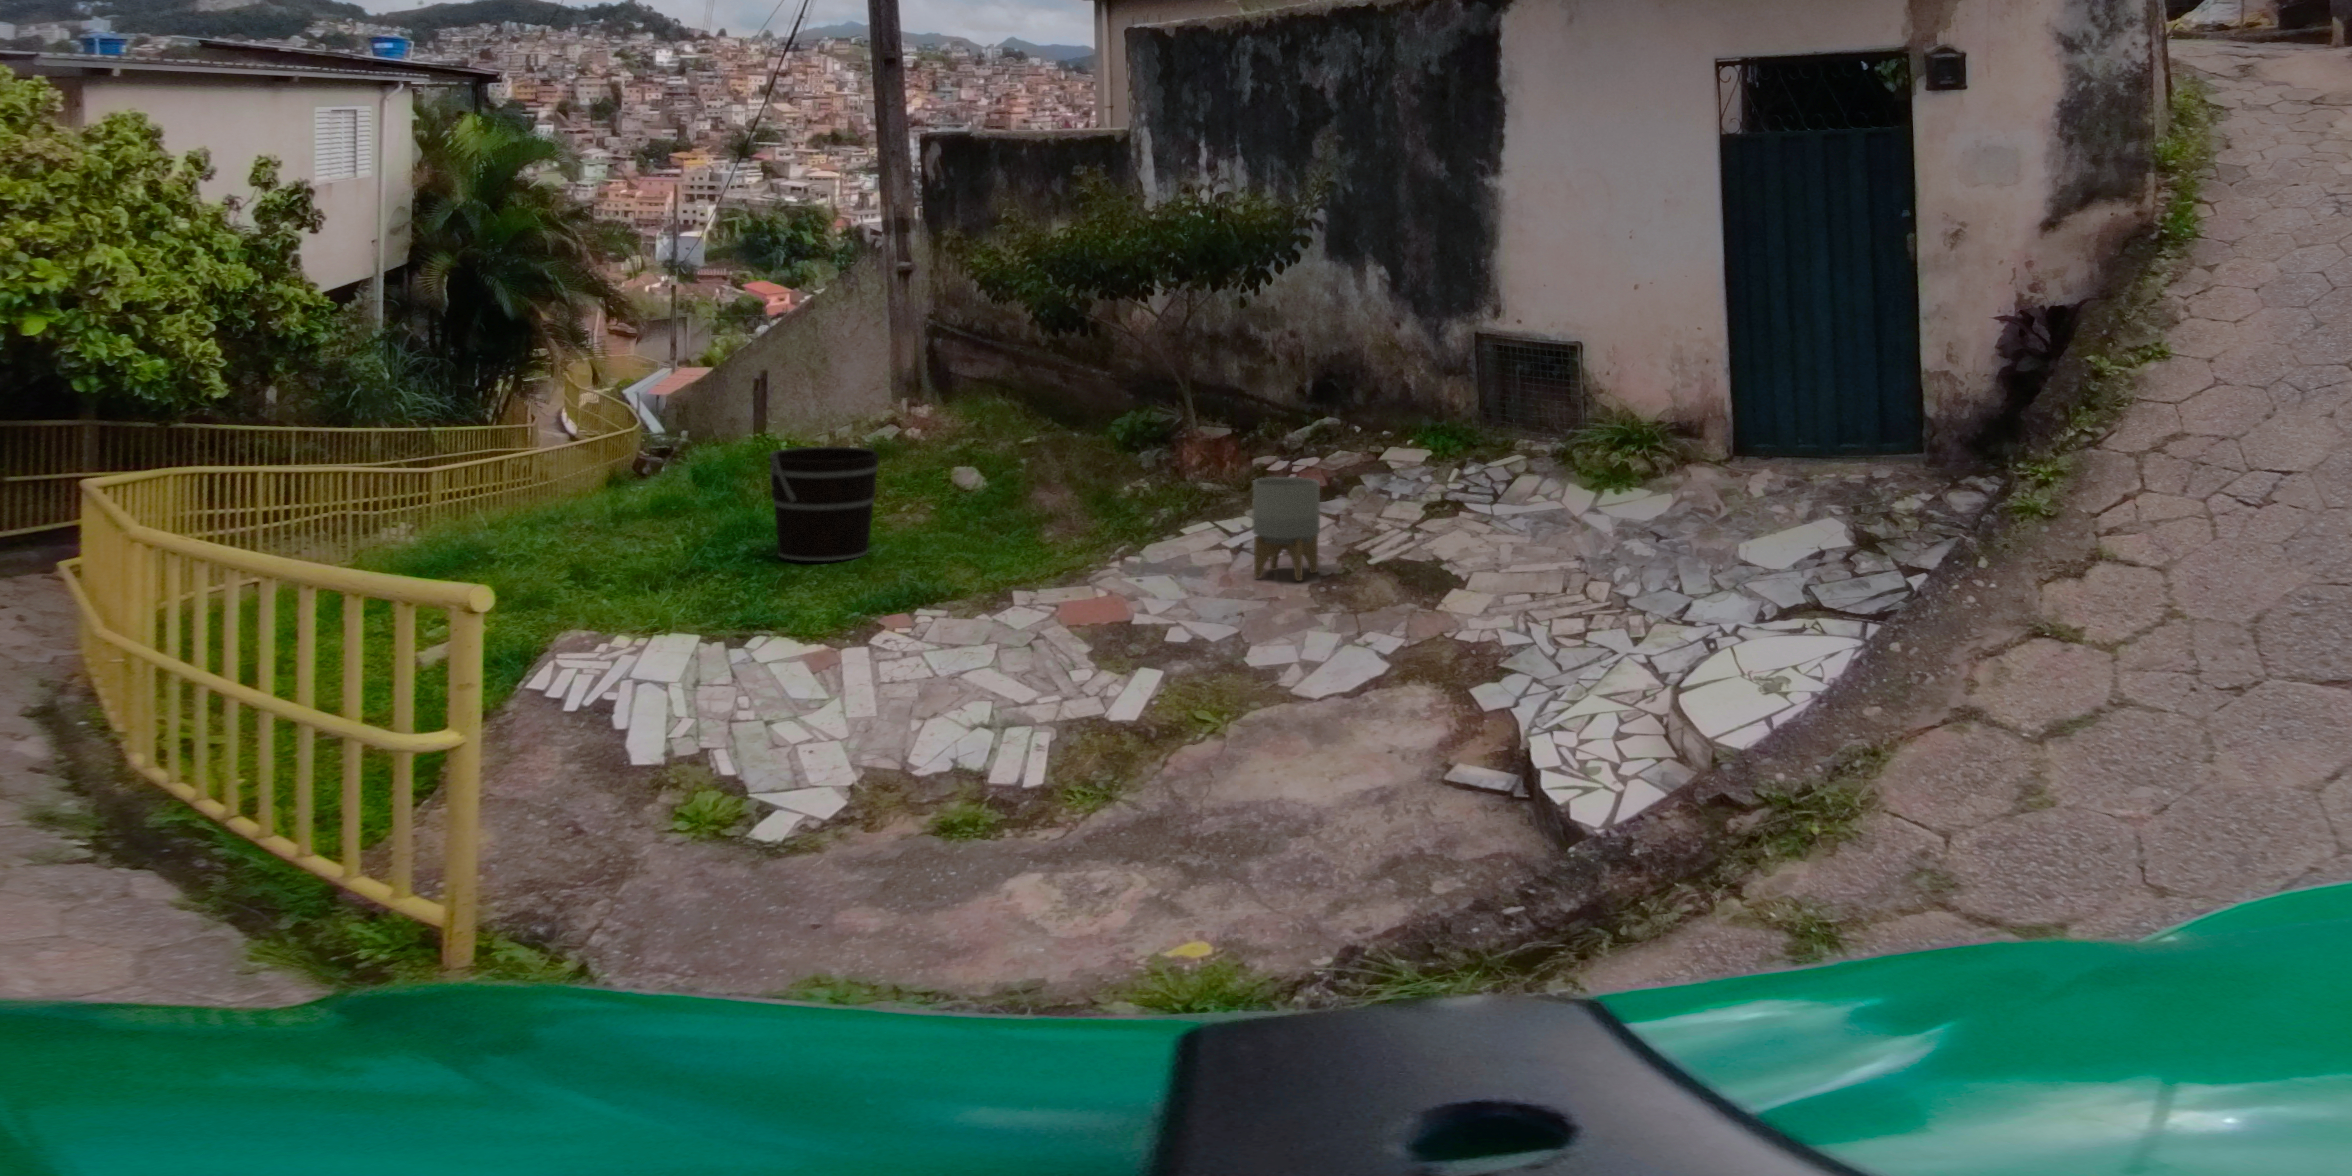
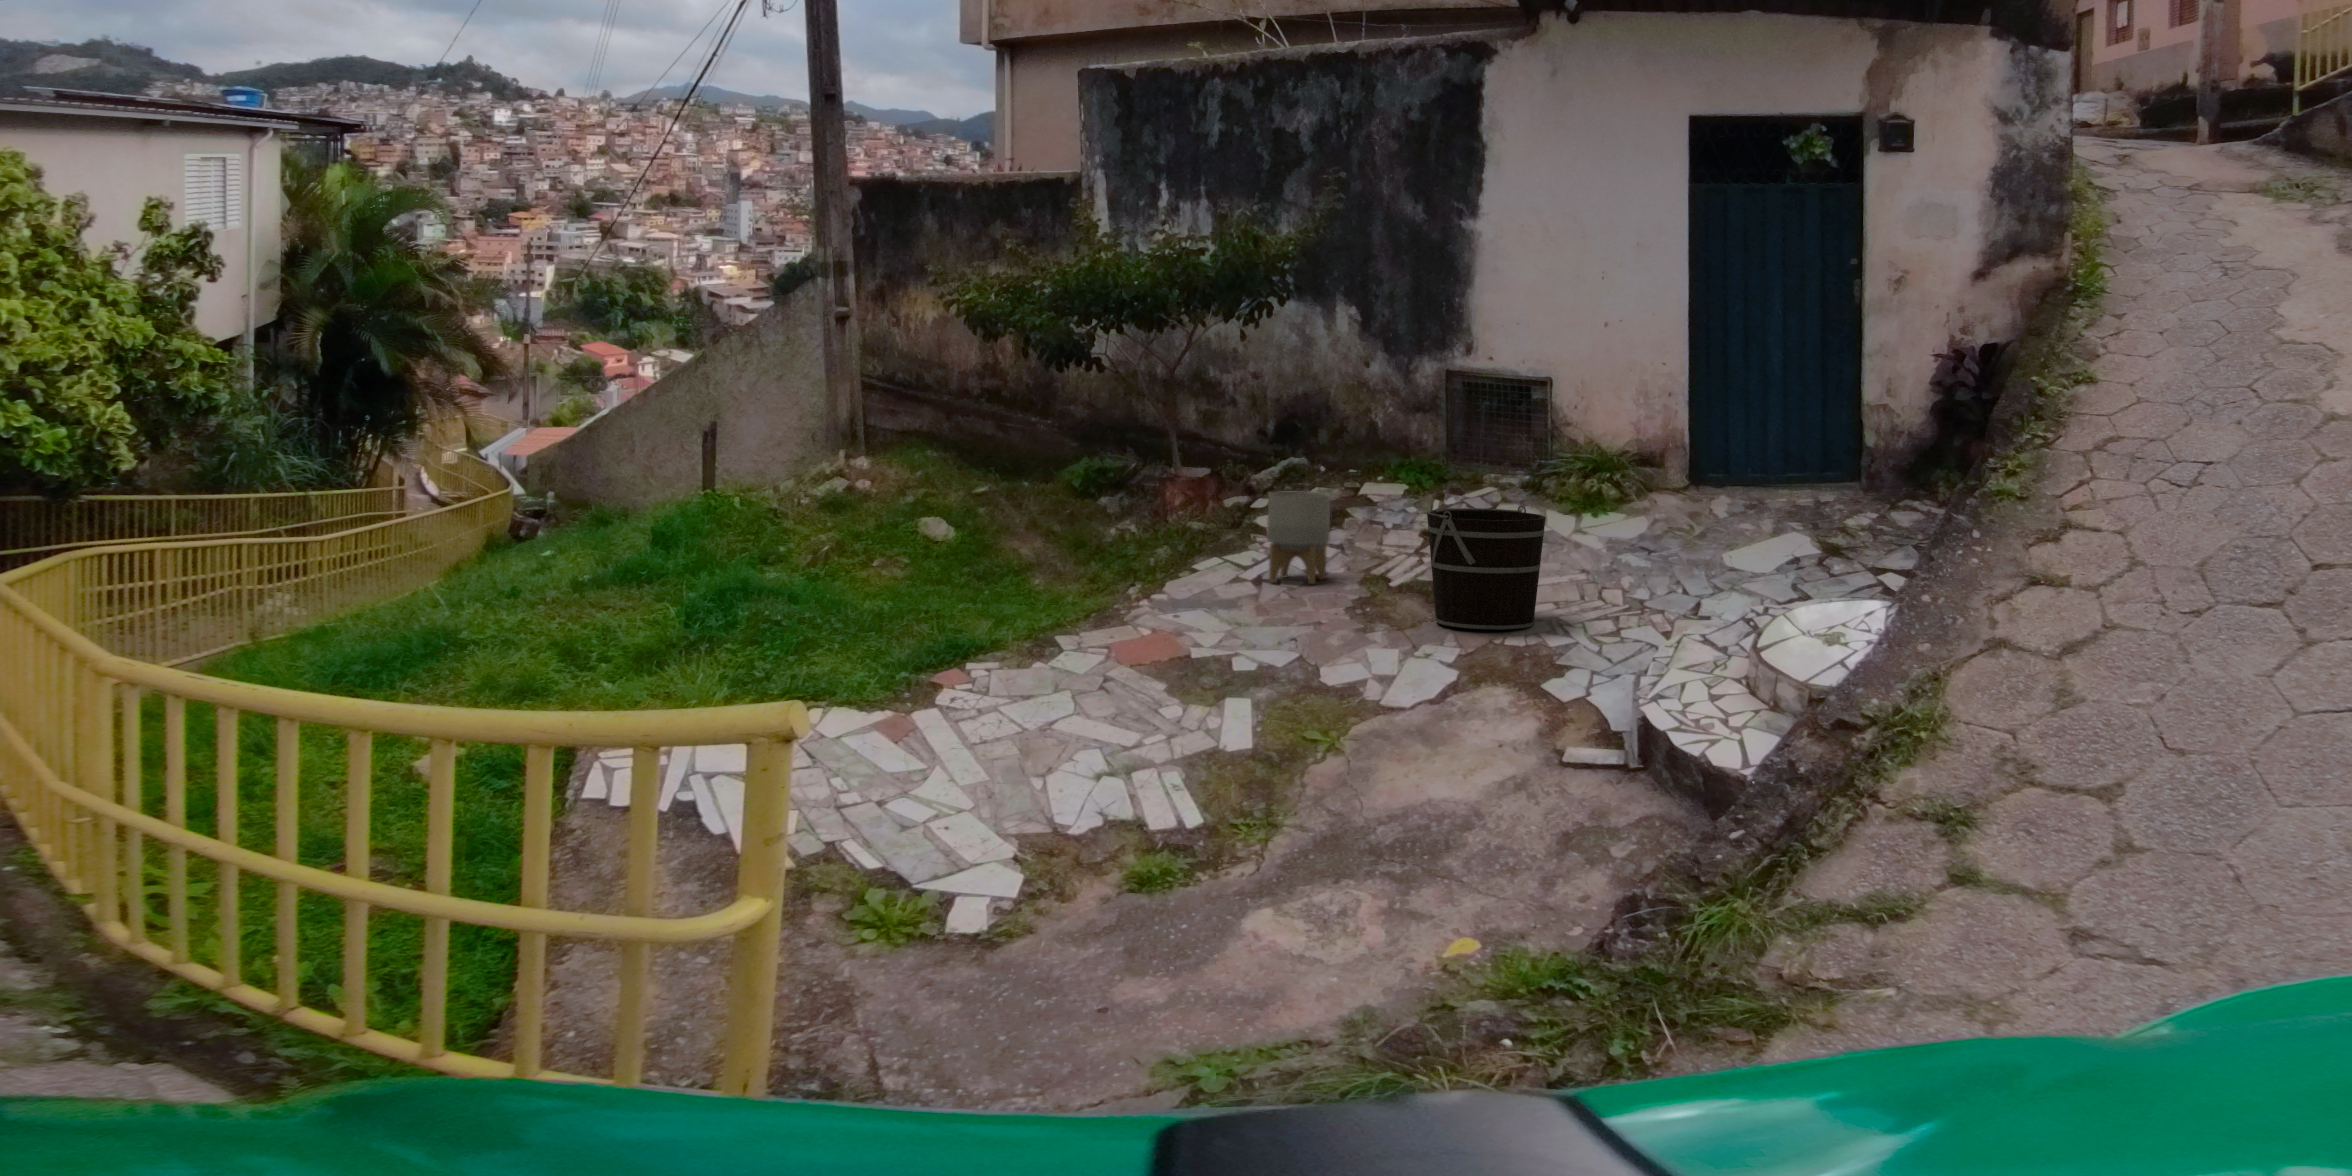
bucket: present [770,446,879,561] -> present [1427,505,1546,629]

